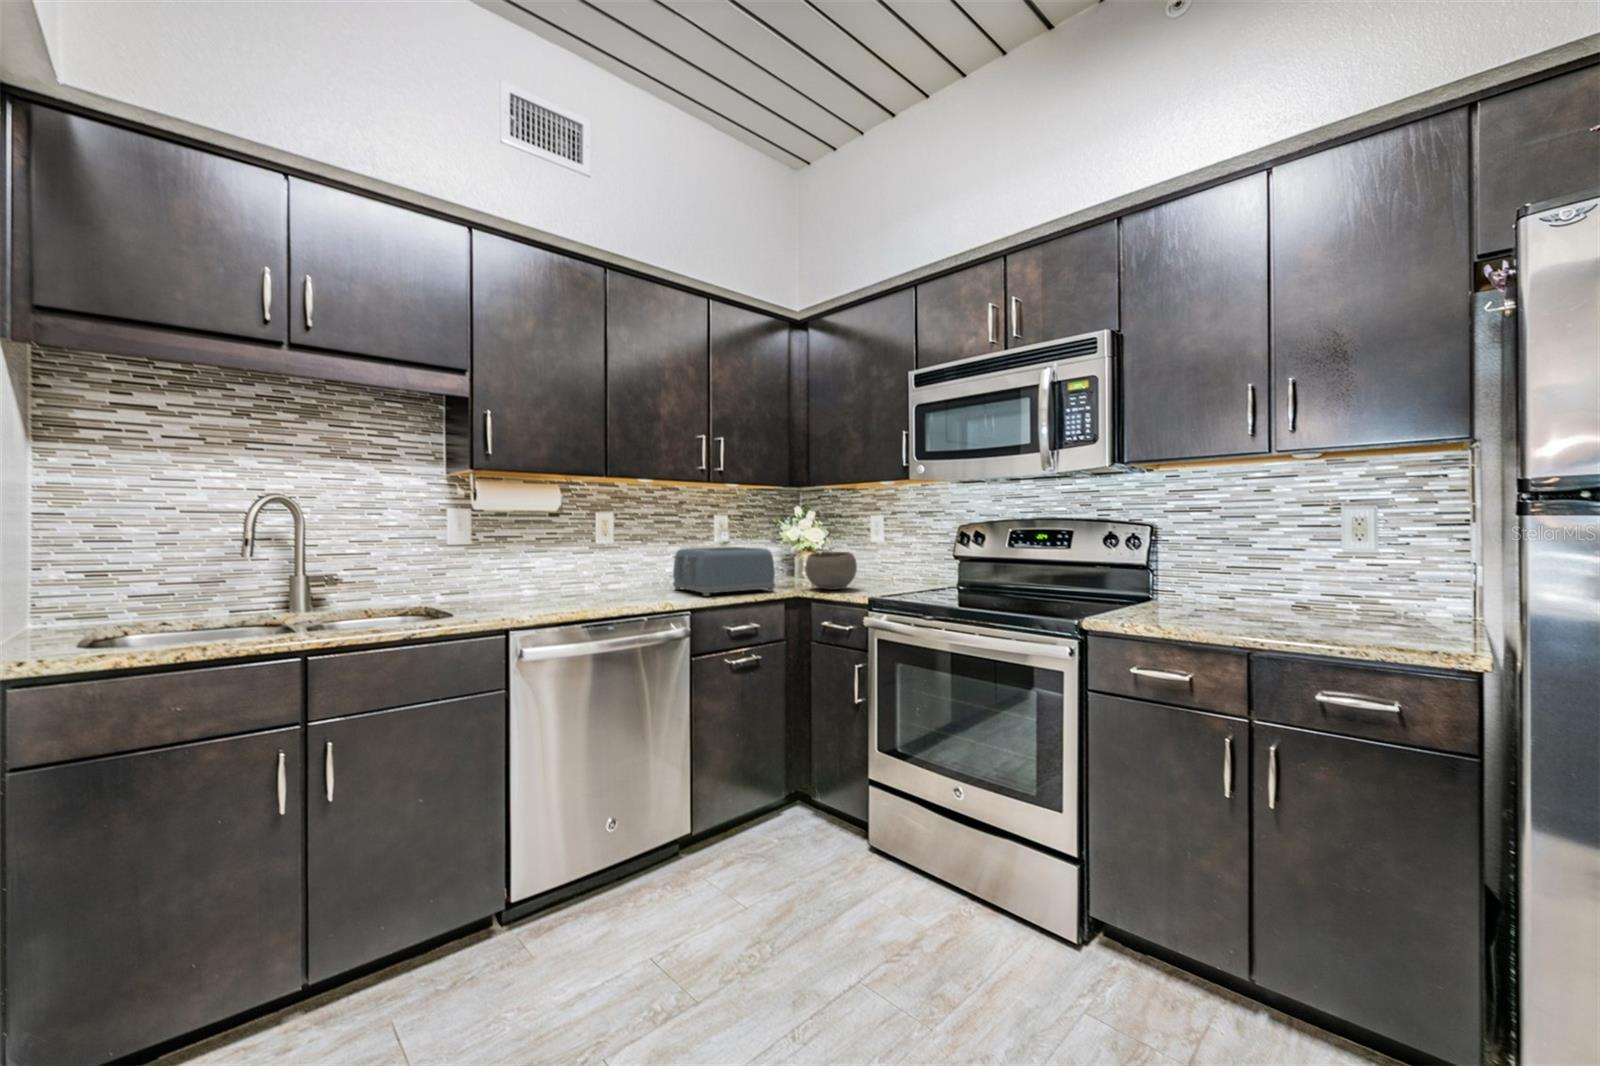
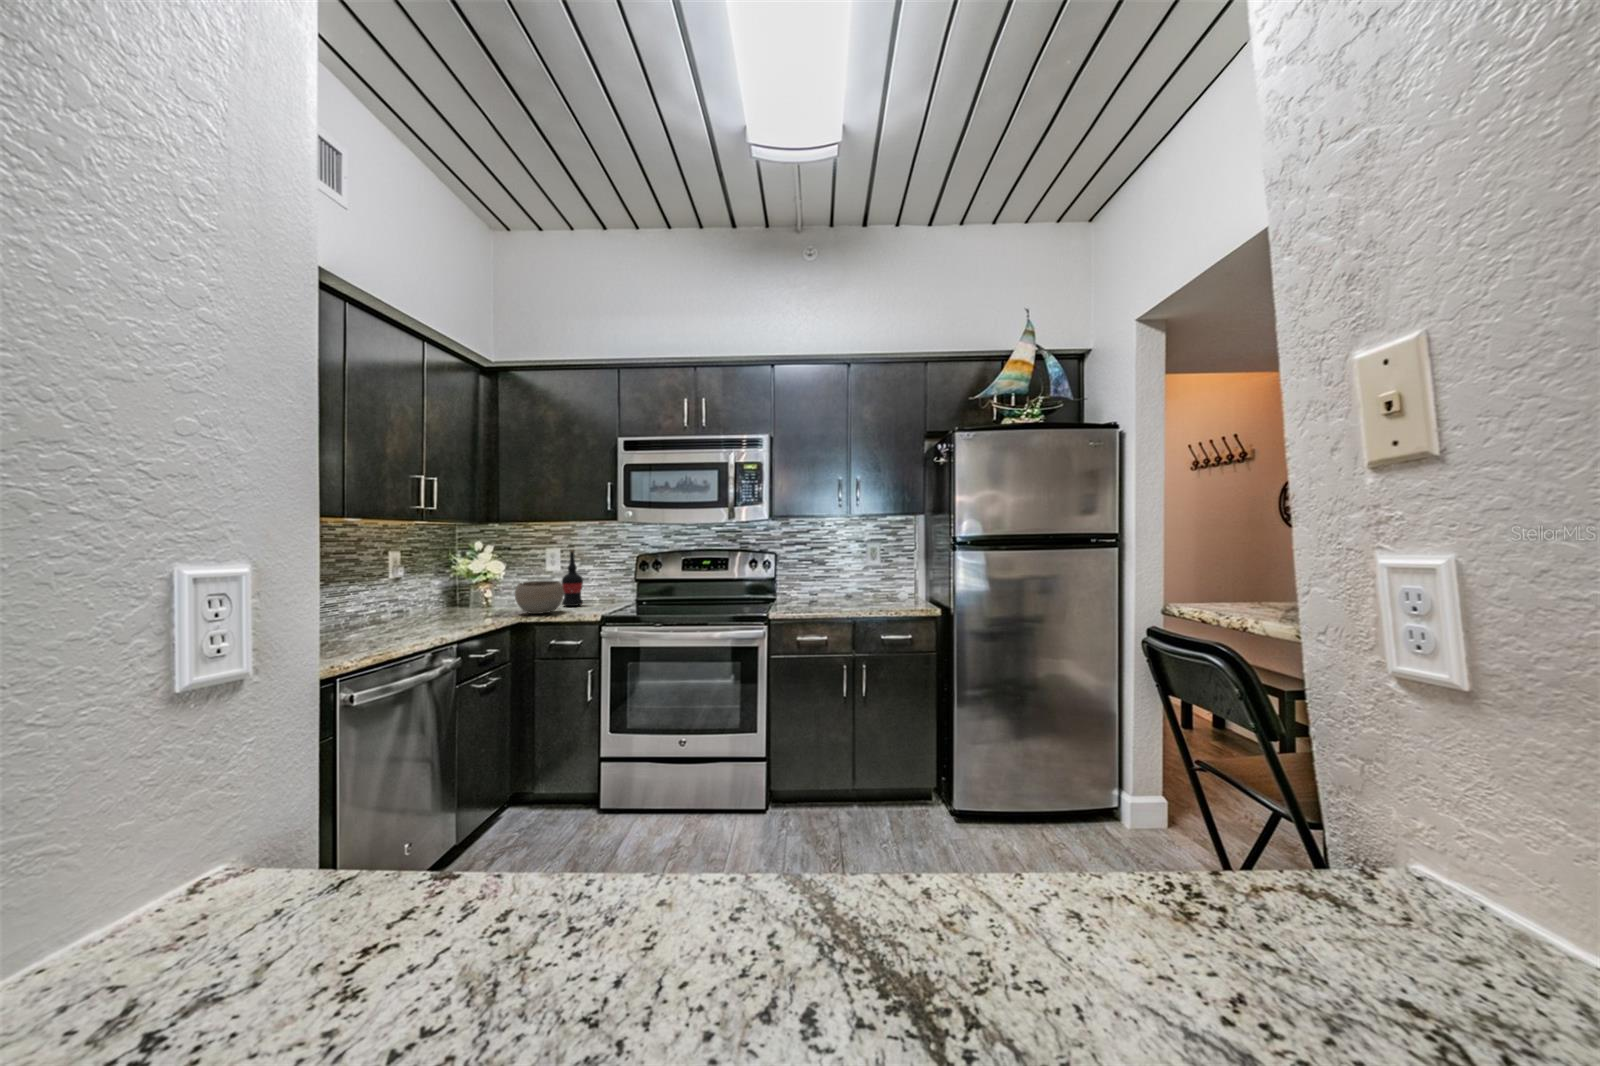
wine bottle: none [877,517,901,585] -> present [562,550,583,606]
toaster: present [673,547,775,596] -> none [379,581,499,631]

